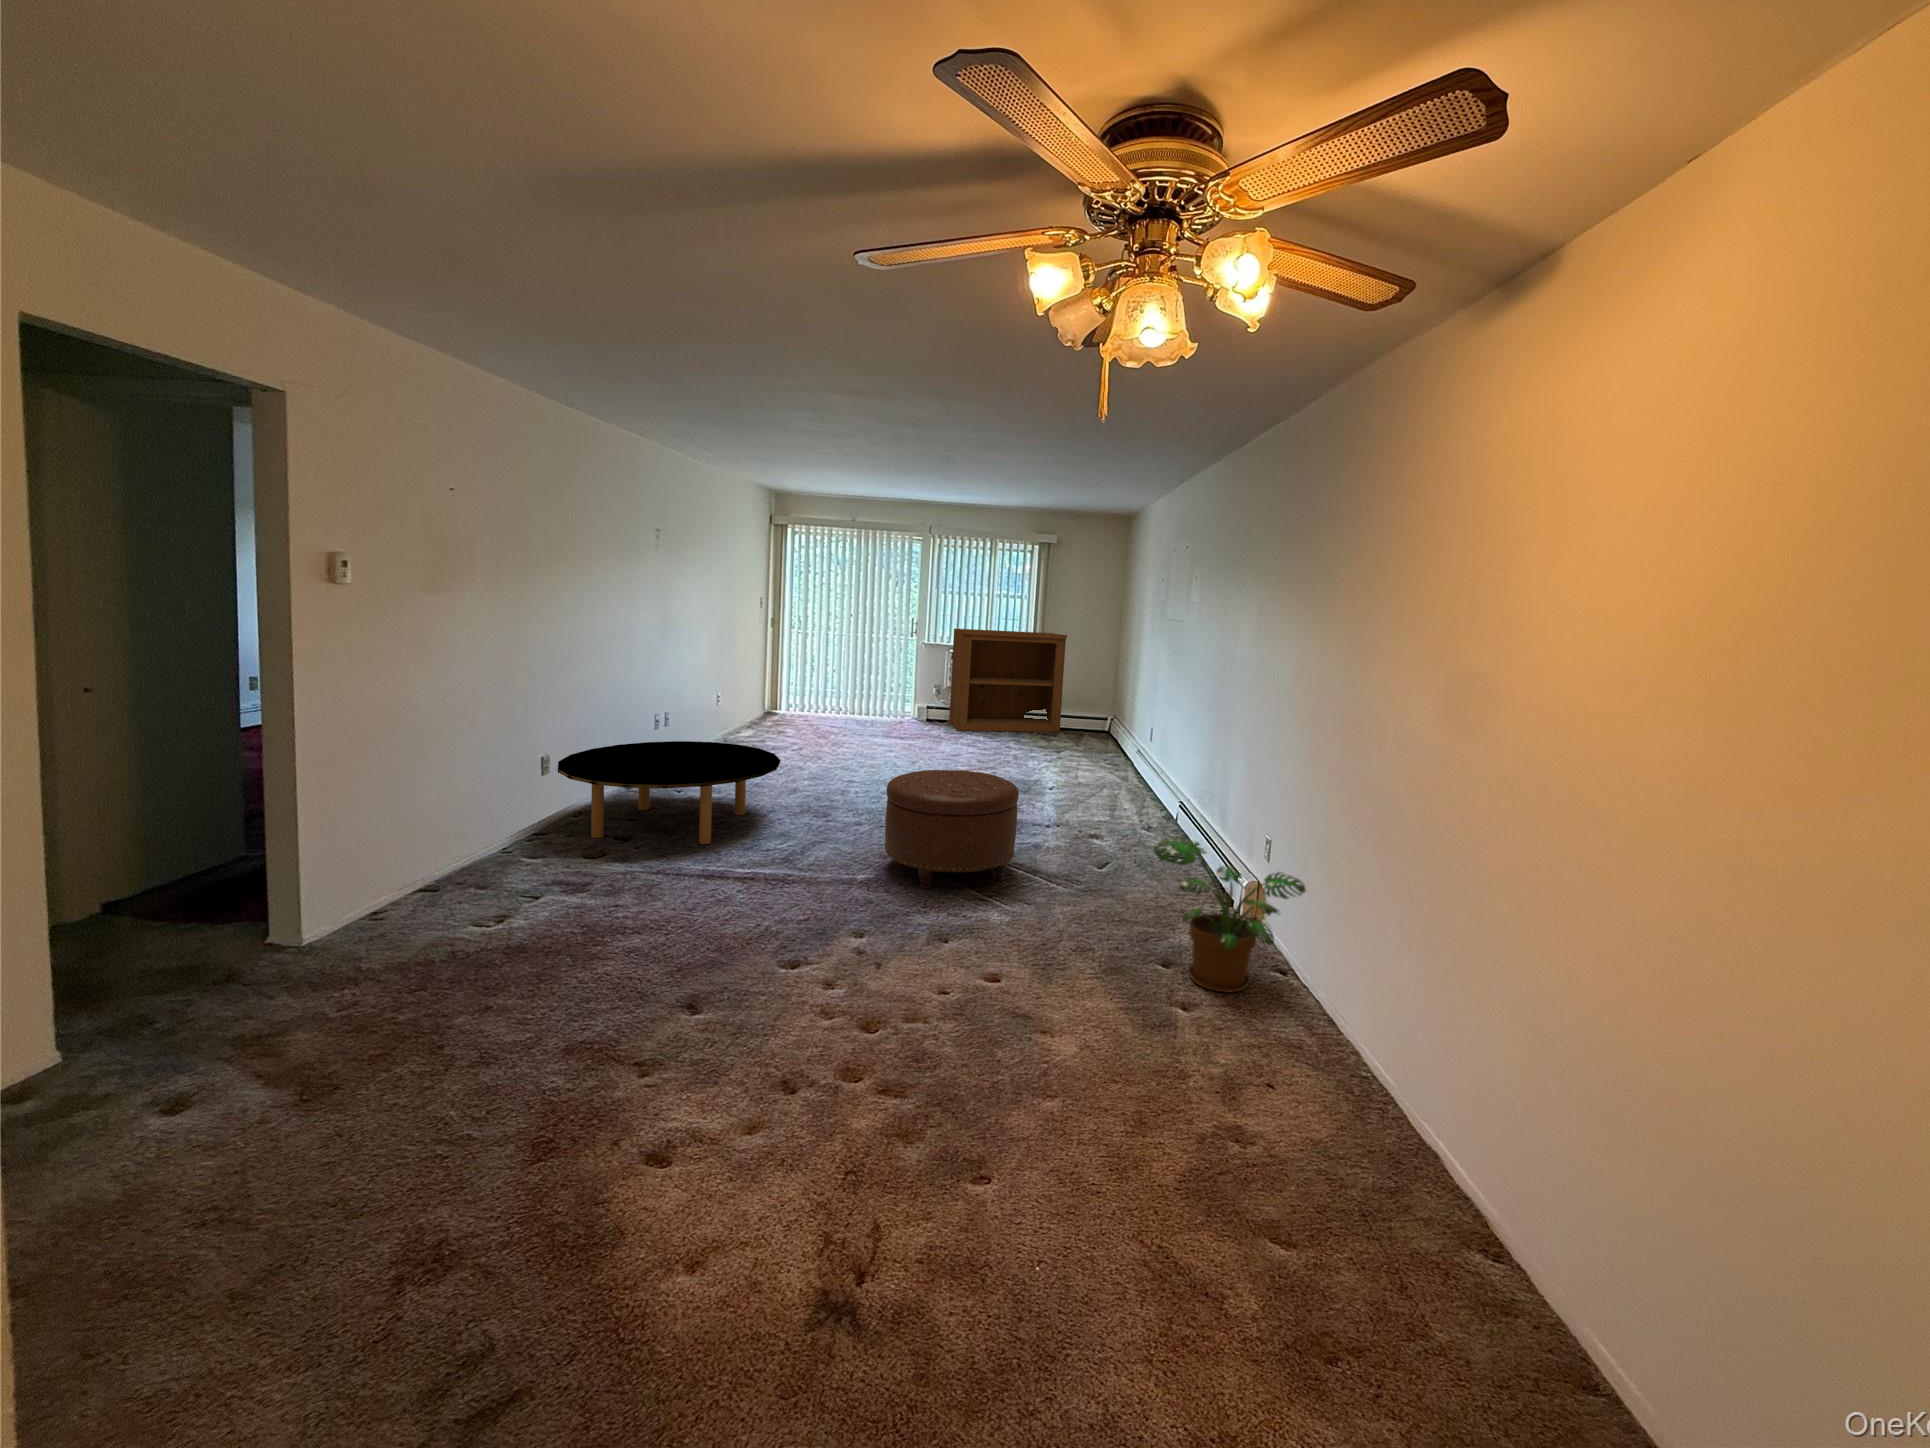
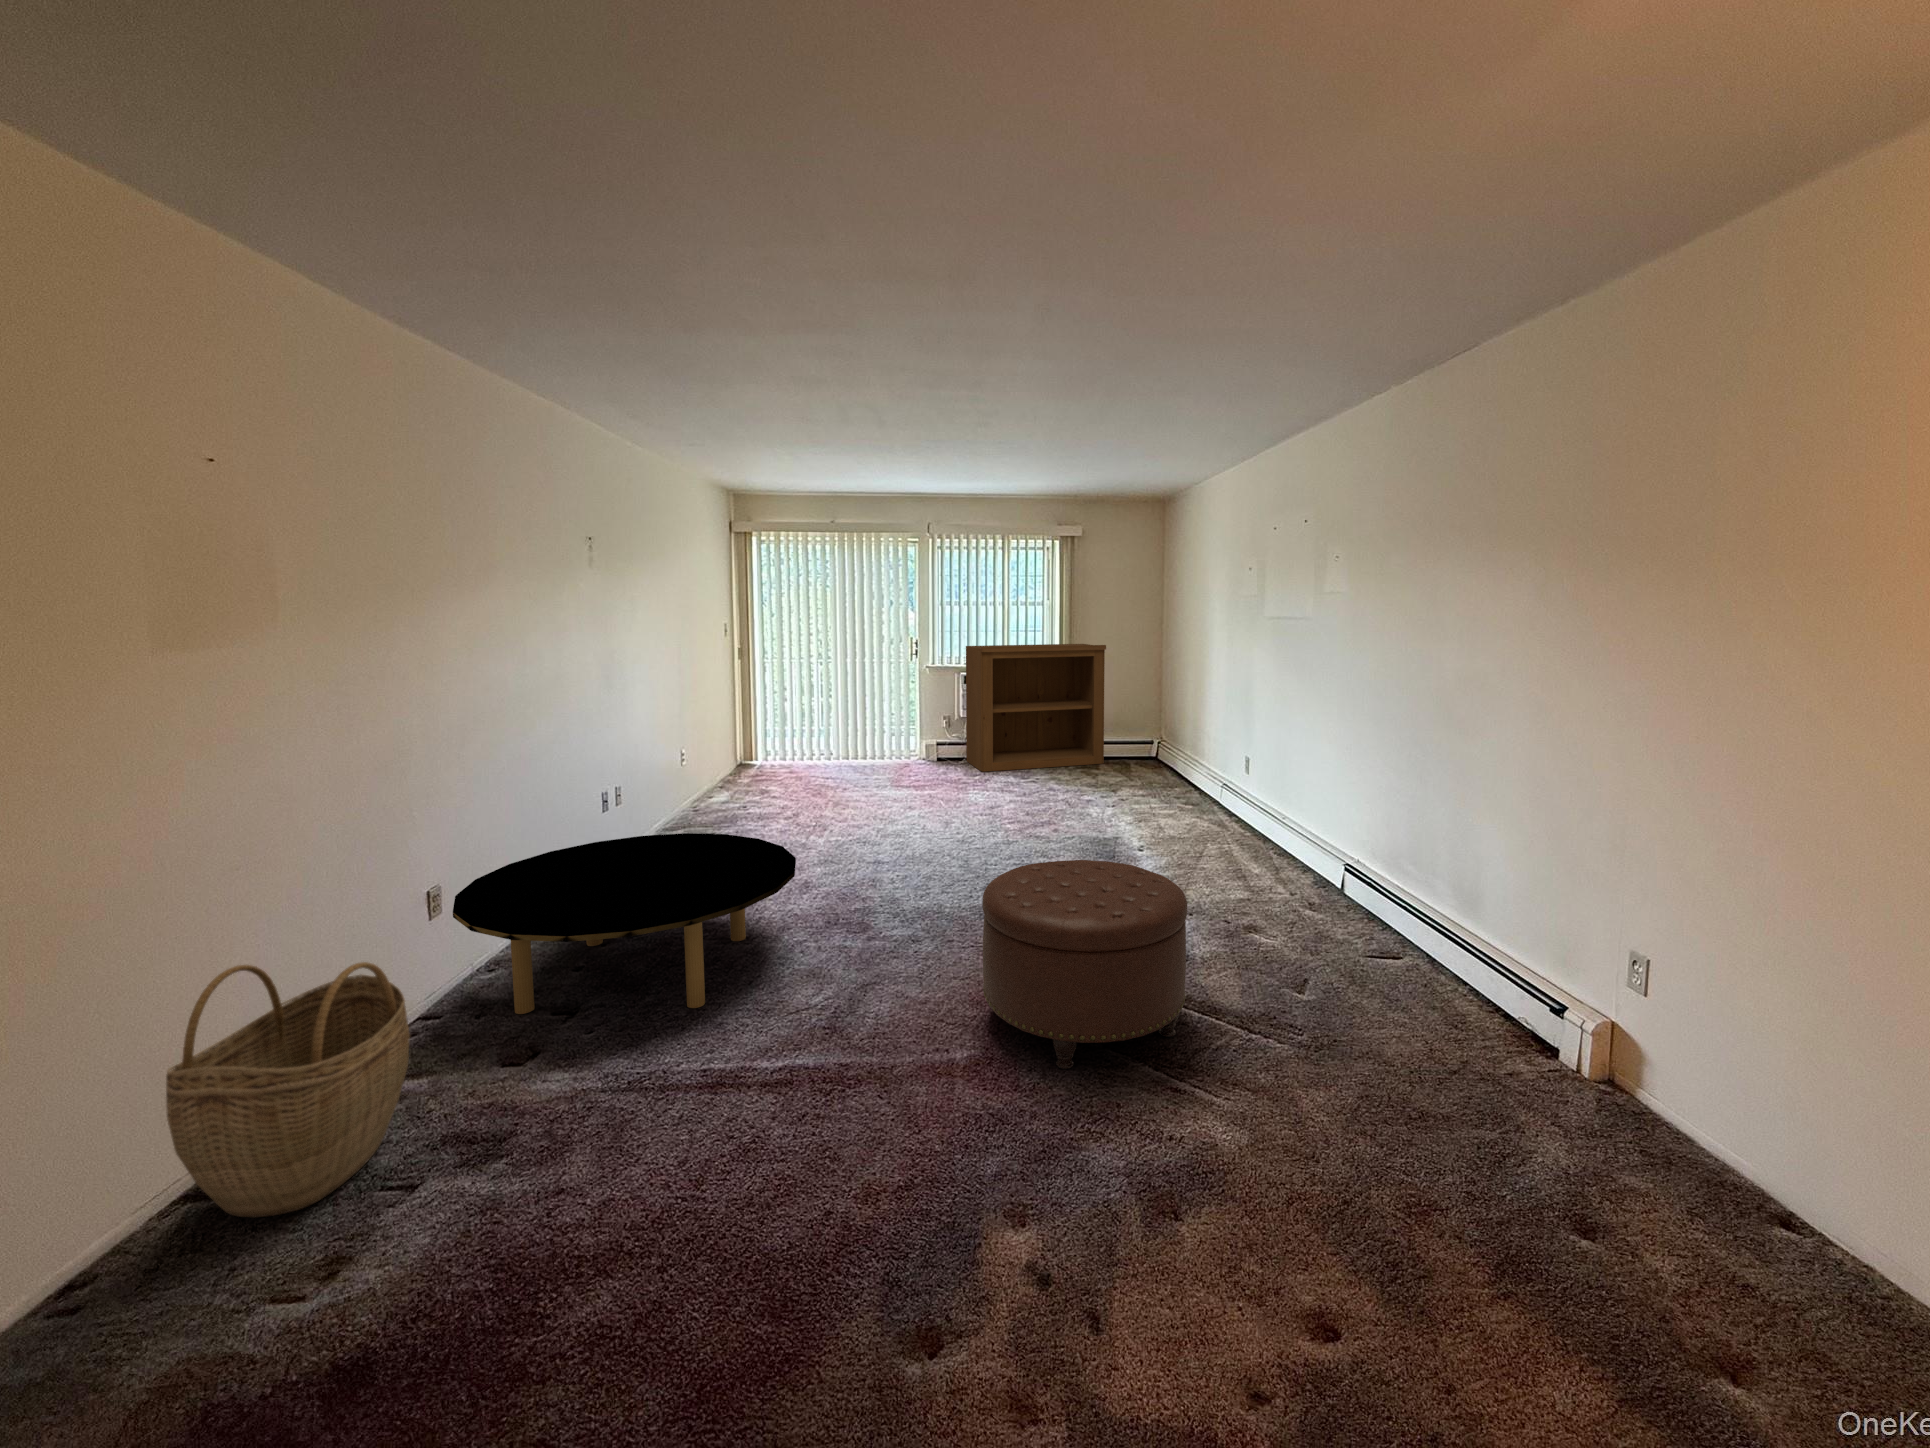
woven basket: none [415,771,536,904] -> present [166,962,410,1217]
potted plant: present [1153,837,1306,993] -> none [1487,979,1846,1285]

